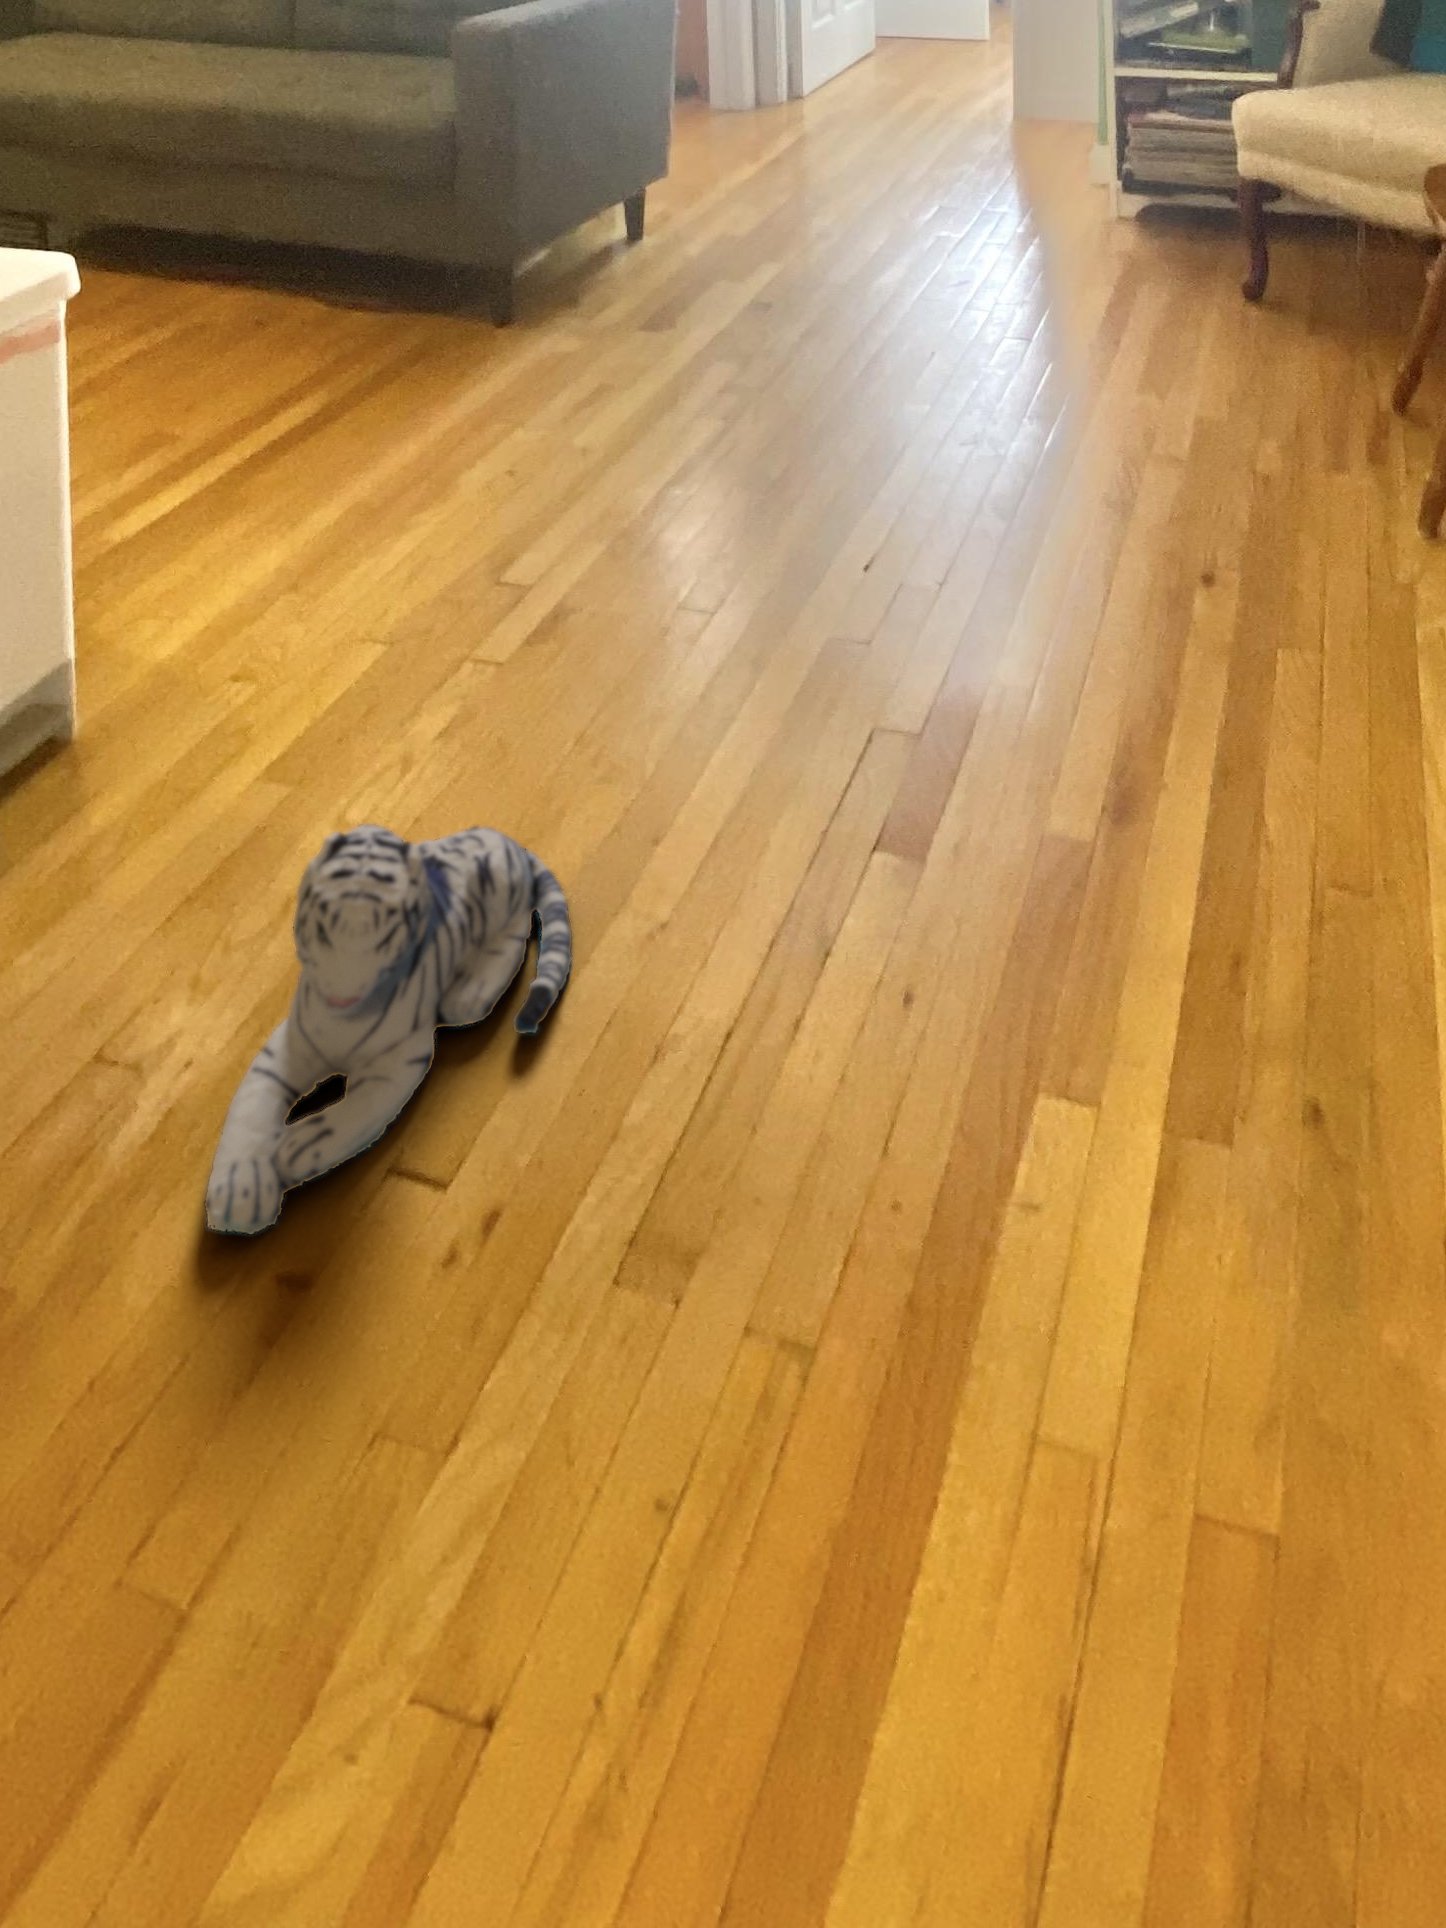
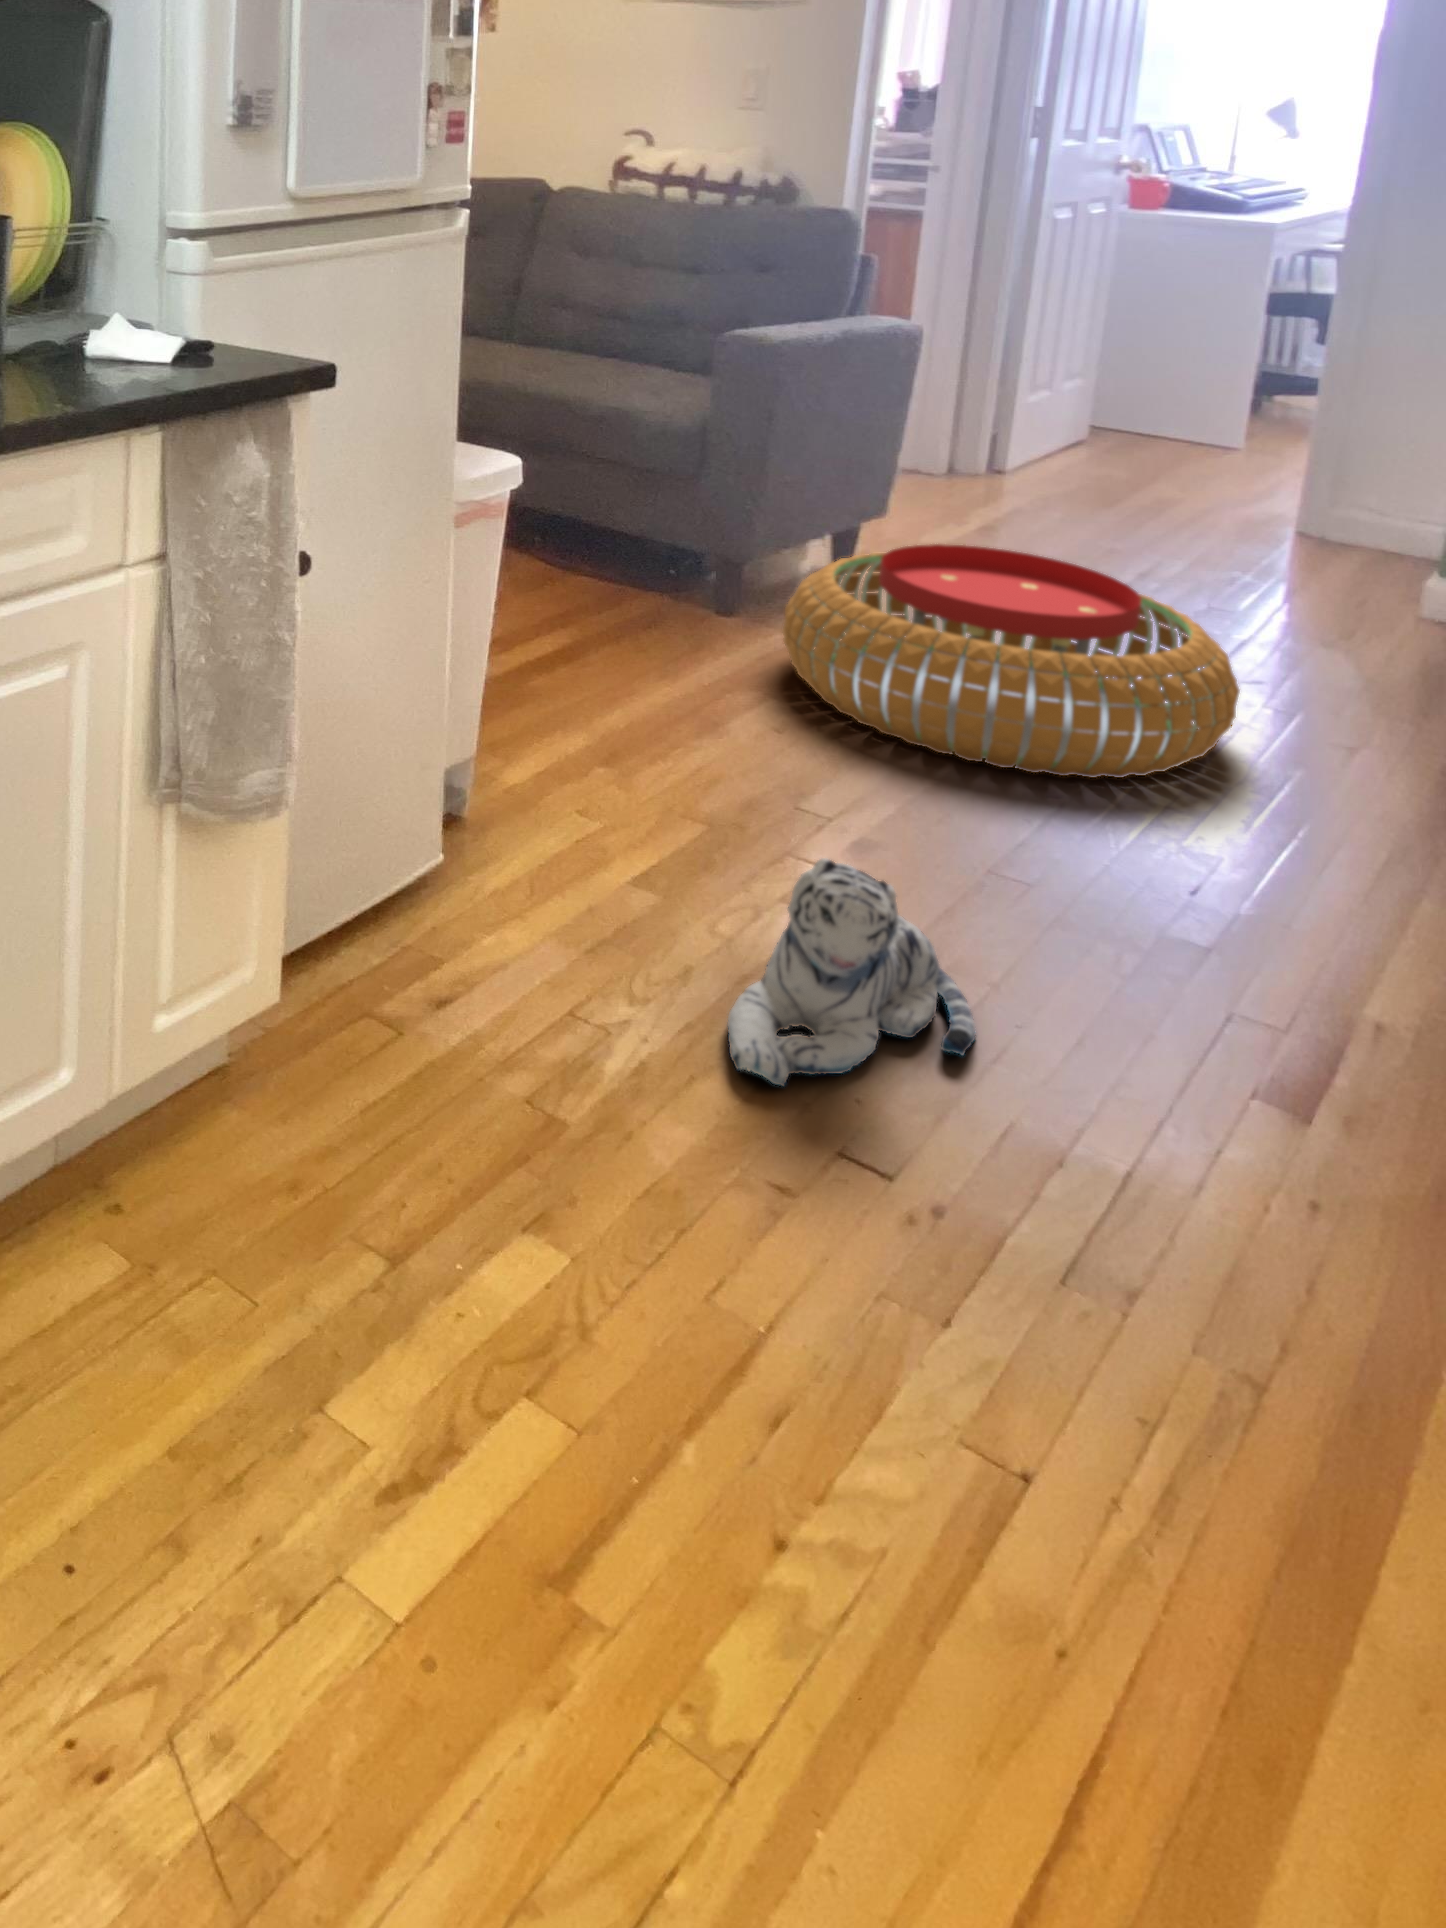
pouf: none [508,222,916,483] -> present [783,544,1240,778]

